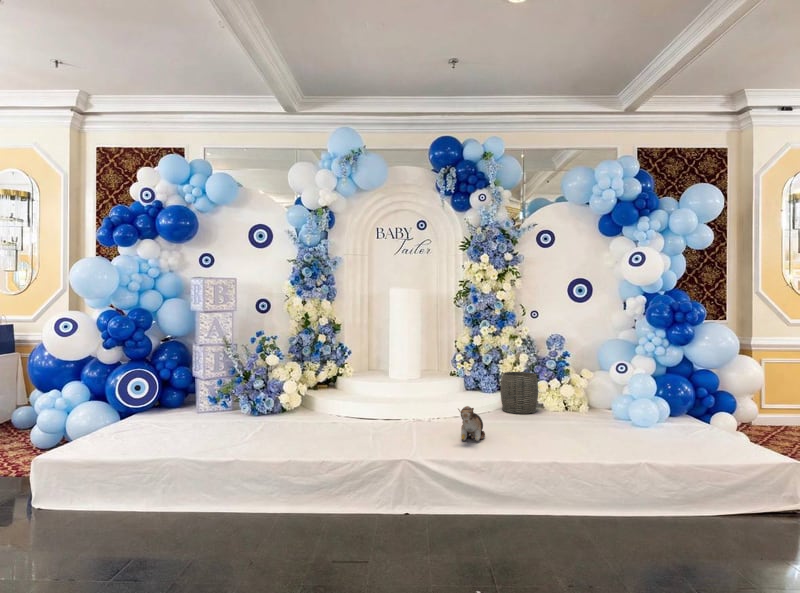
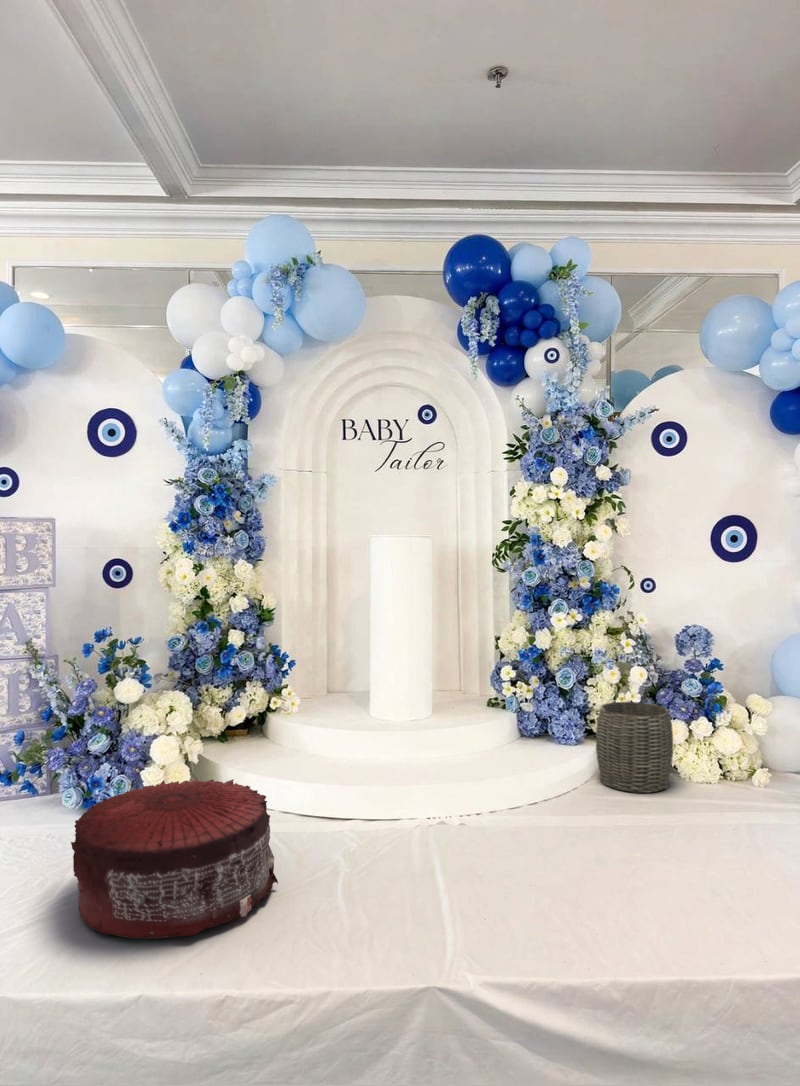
pouf: none [255,393,343,448] -> present [71,779,278,939]
plush toy: present [458,406,485,441] -> none [543,815,598,893]

